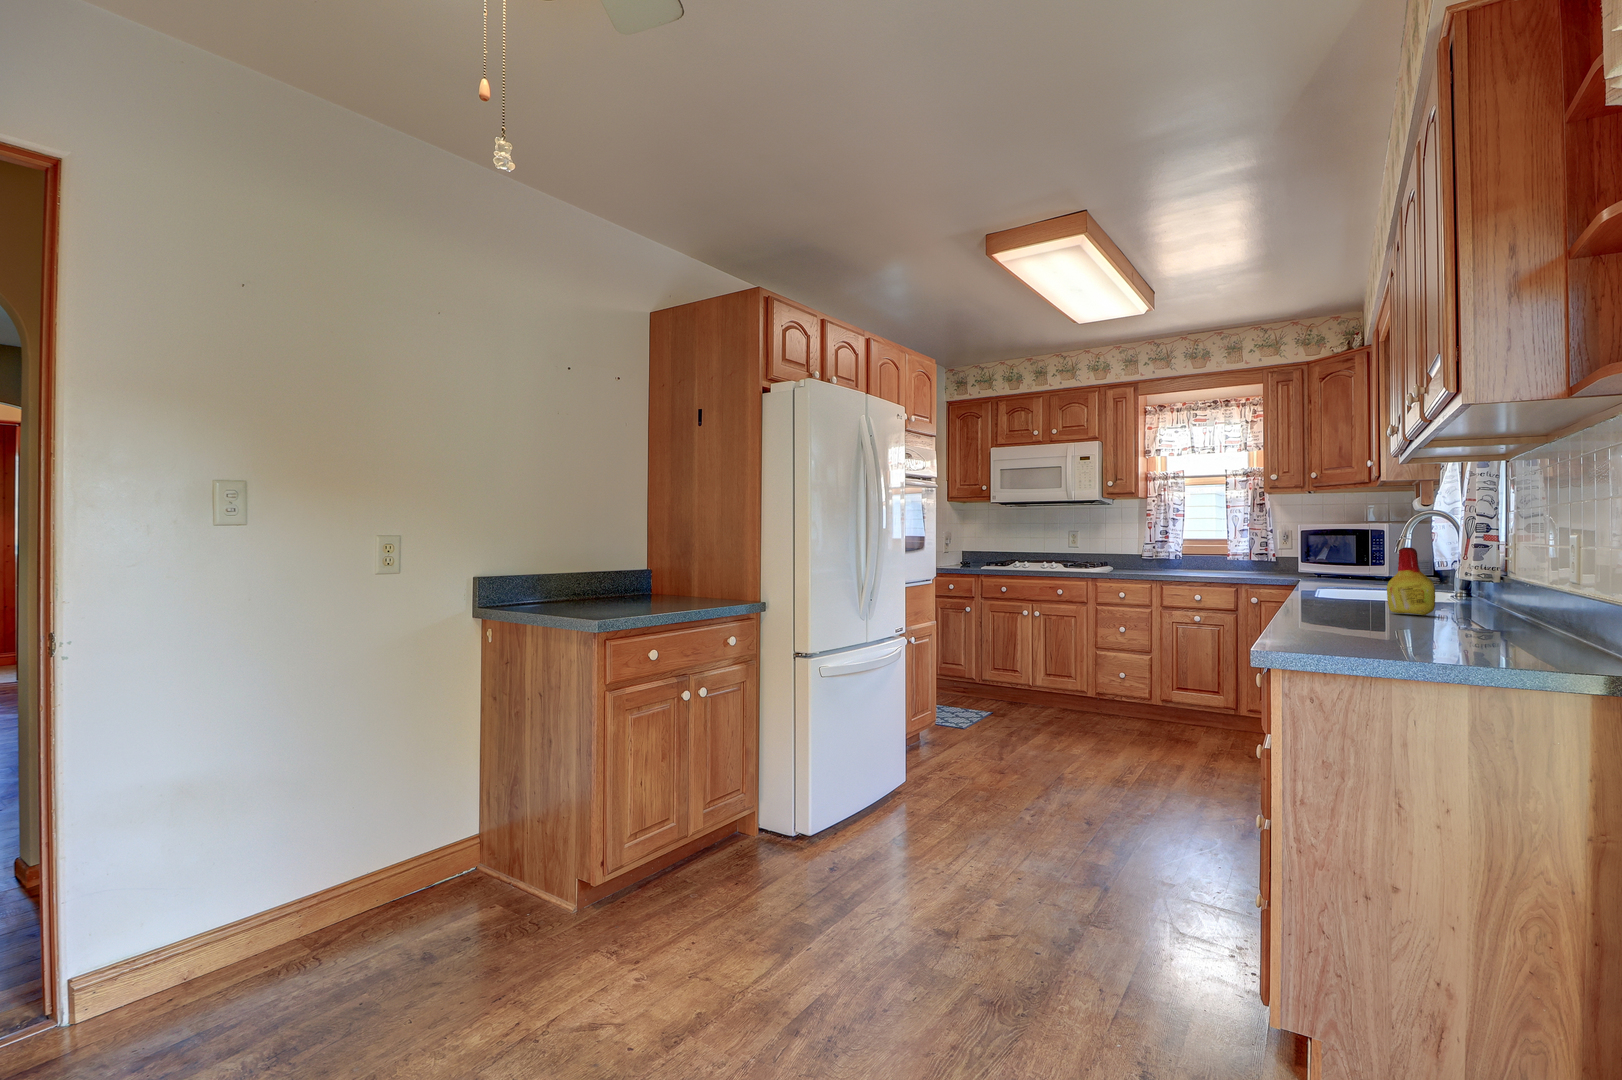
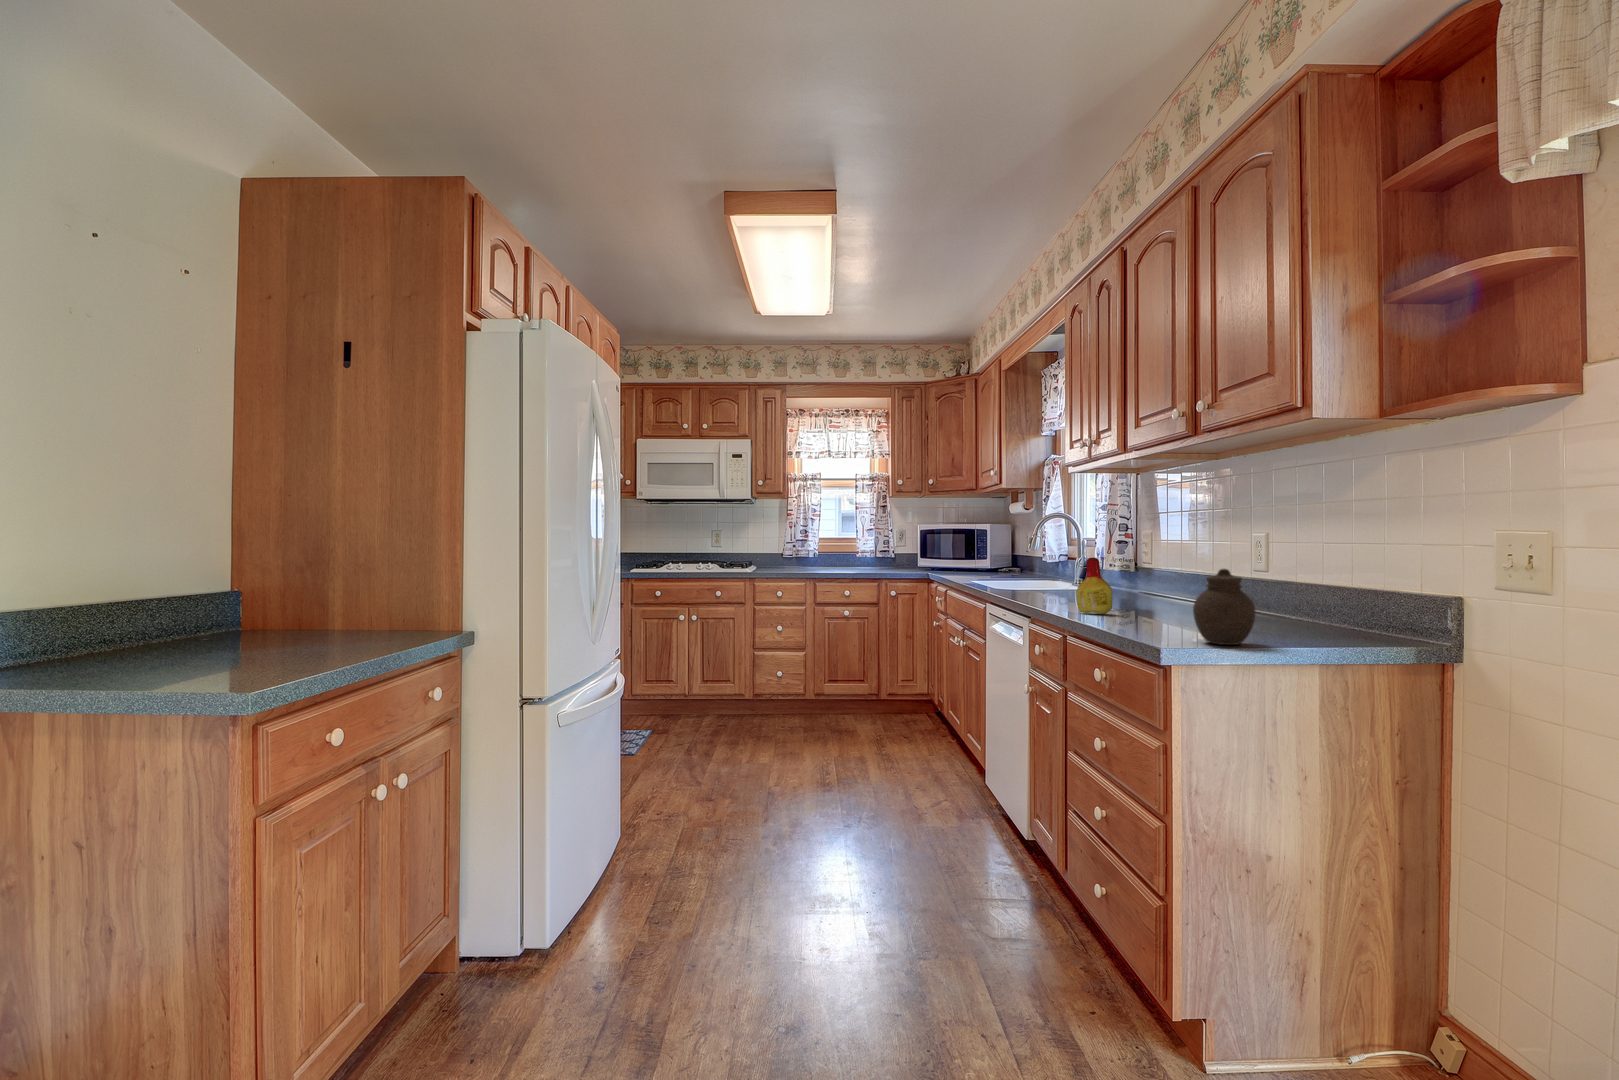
jar: none [1459,551,1552,646] -> present [1193,569,1256,645]

